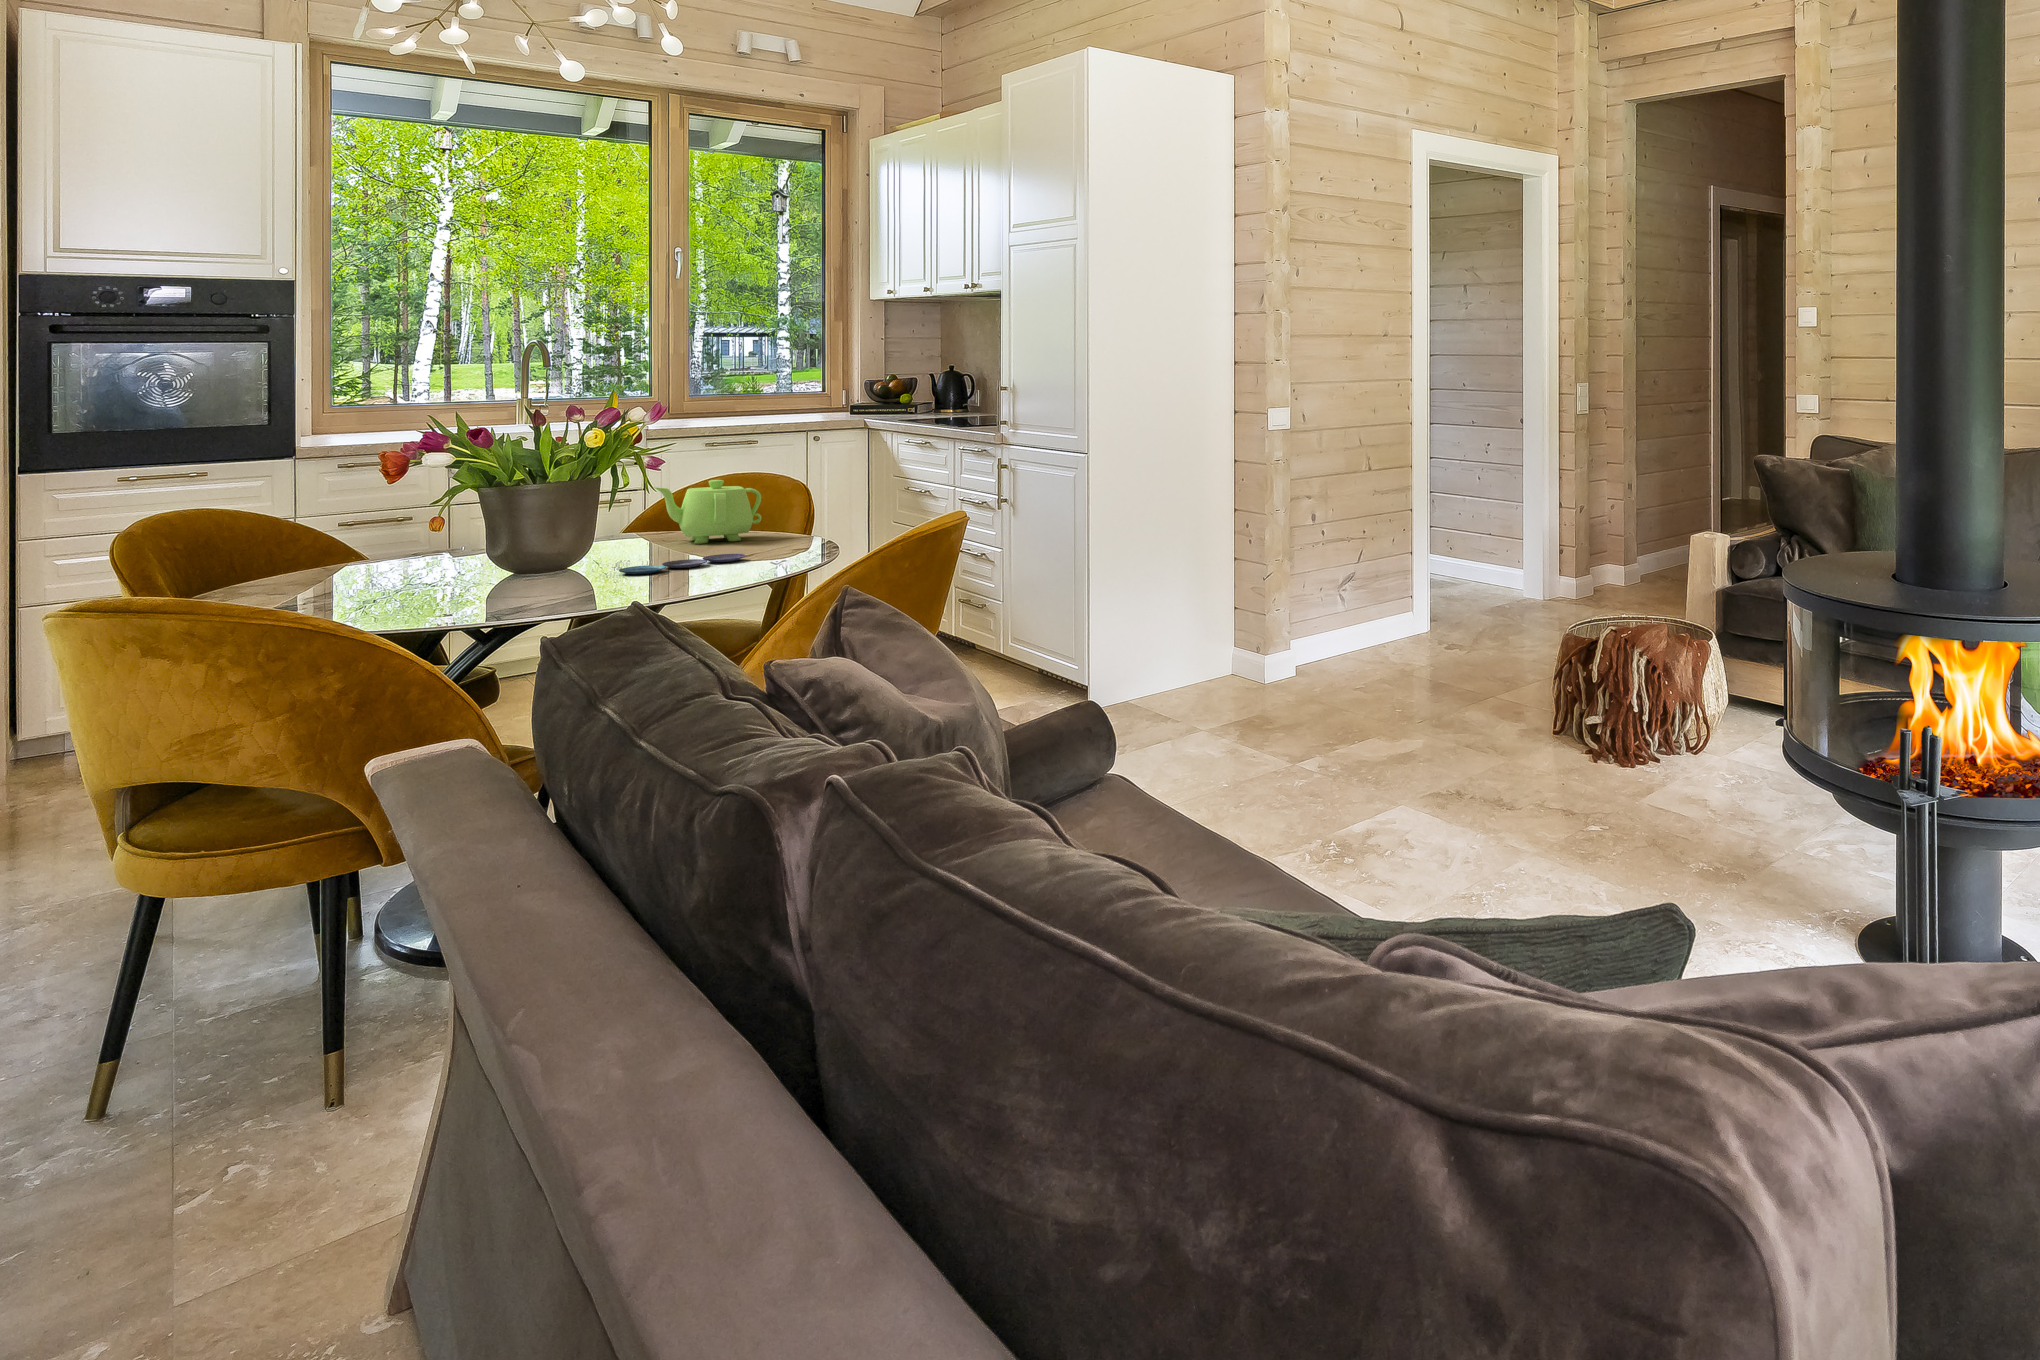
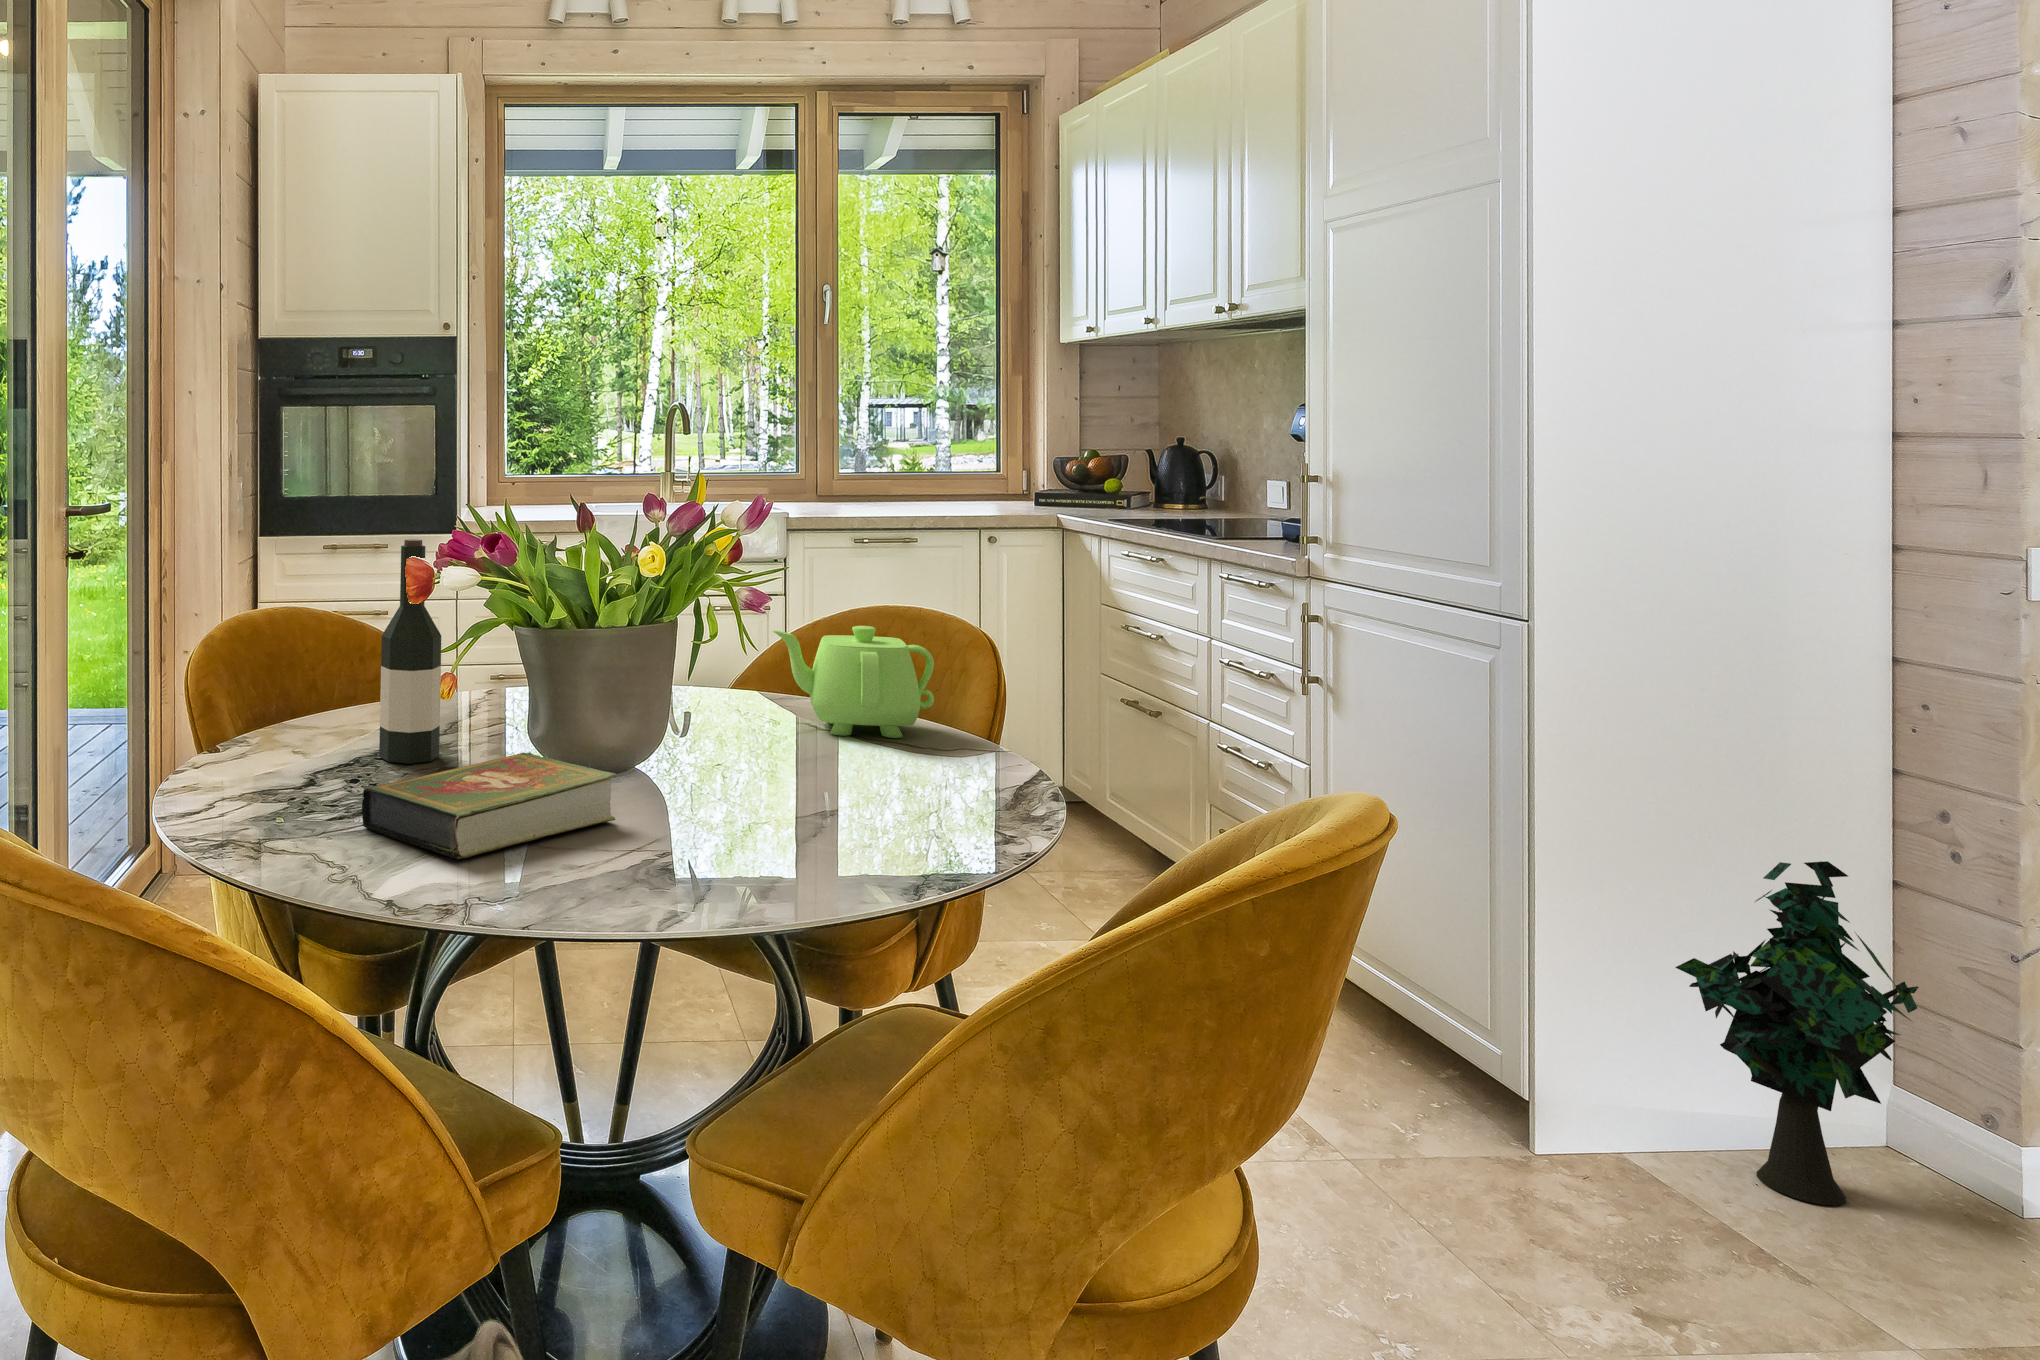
wine bottle: none [361,440,411,583] -> present [379,539,441,764]
decorative plant: none [1144,551,1228,700] -> present [1675,861,1919,1205]
plate: present [619,554,746,574] -> none [702,785,912,821]
book: none [386,555,565,602] -> present [362,753,616,859]

